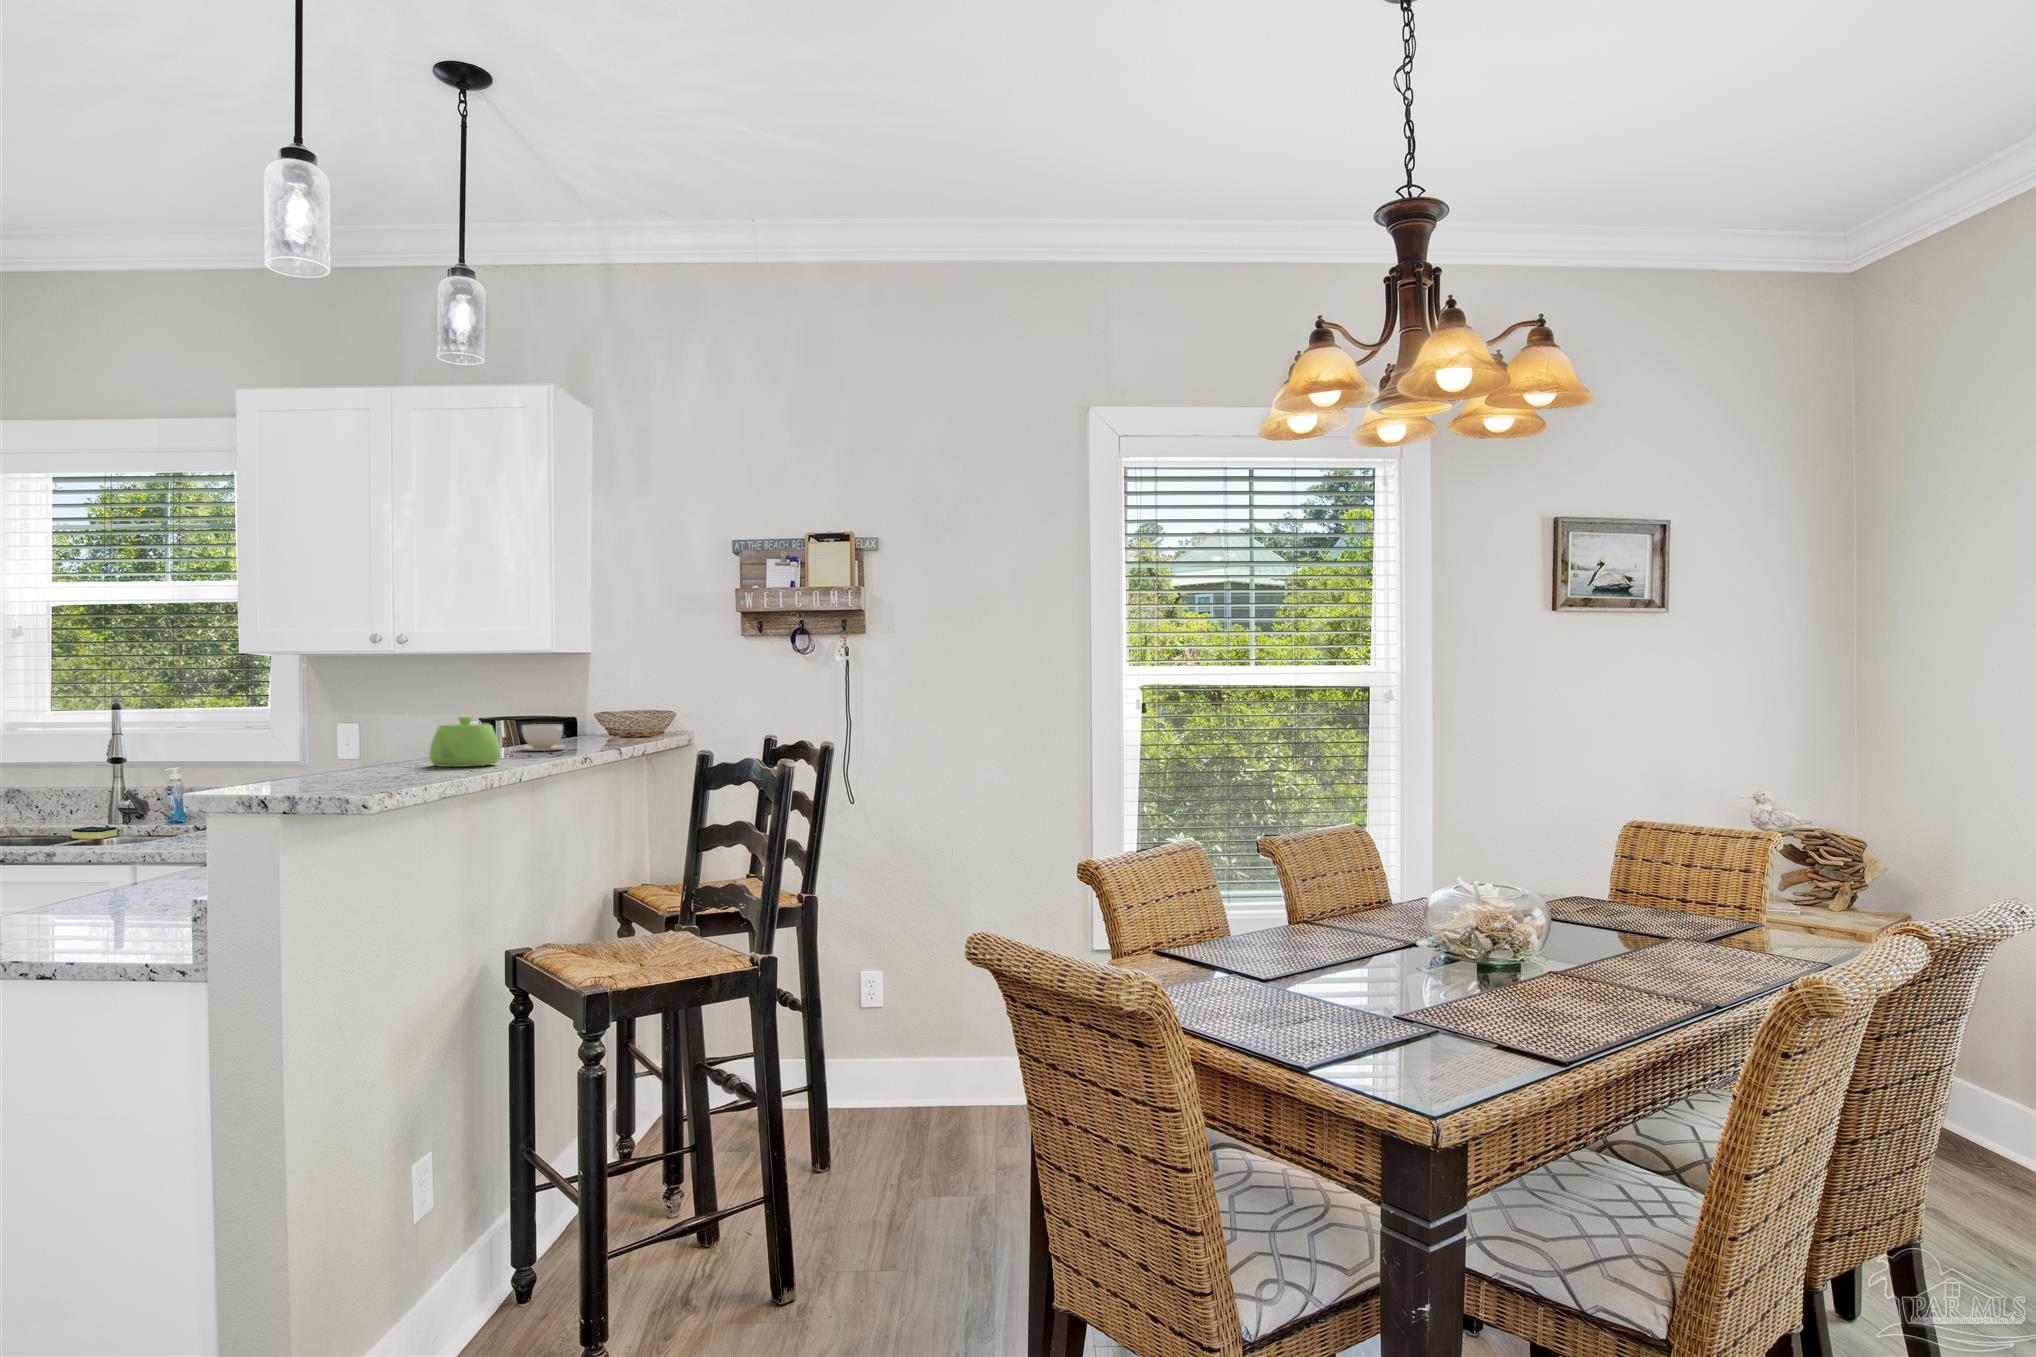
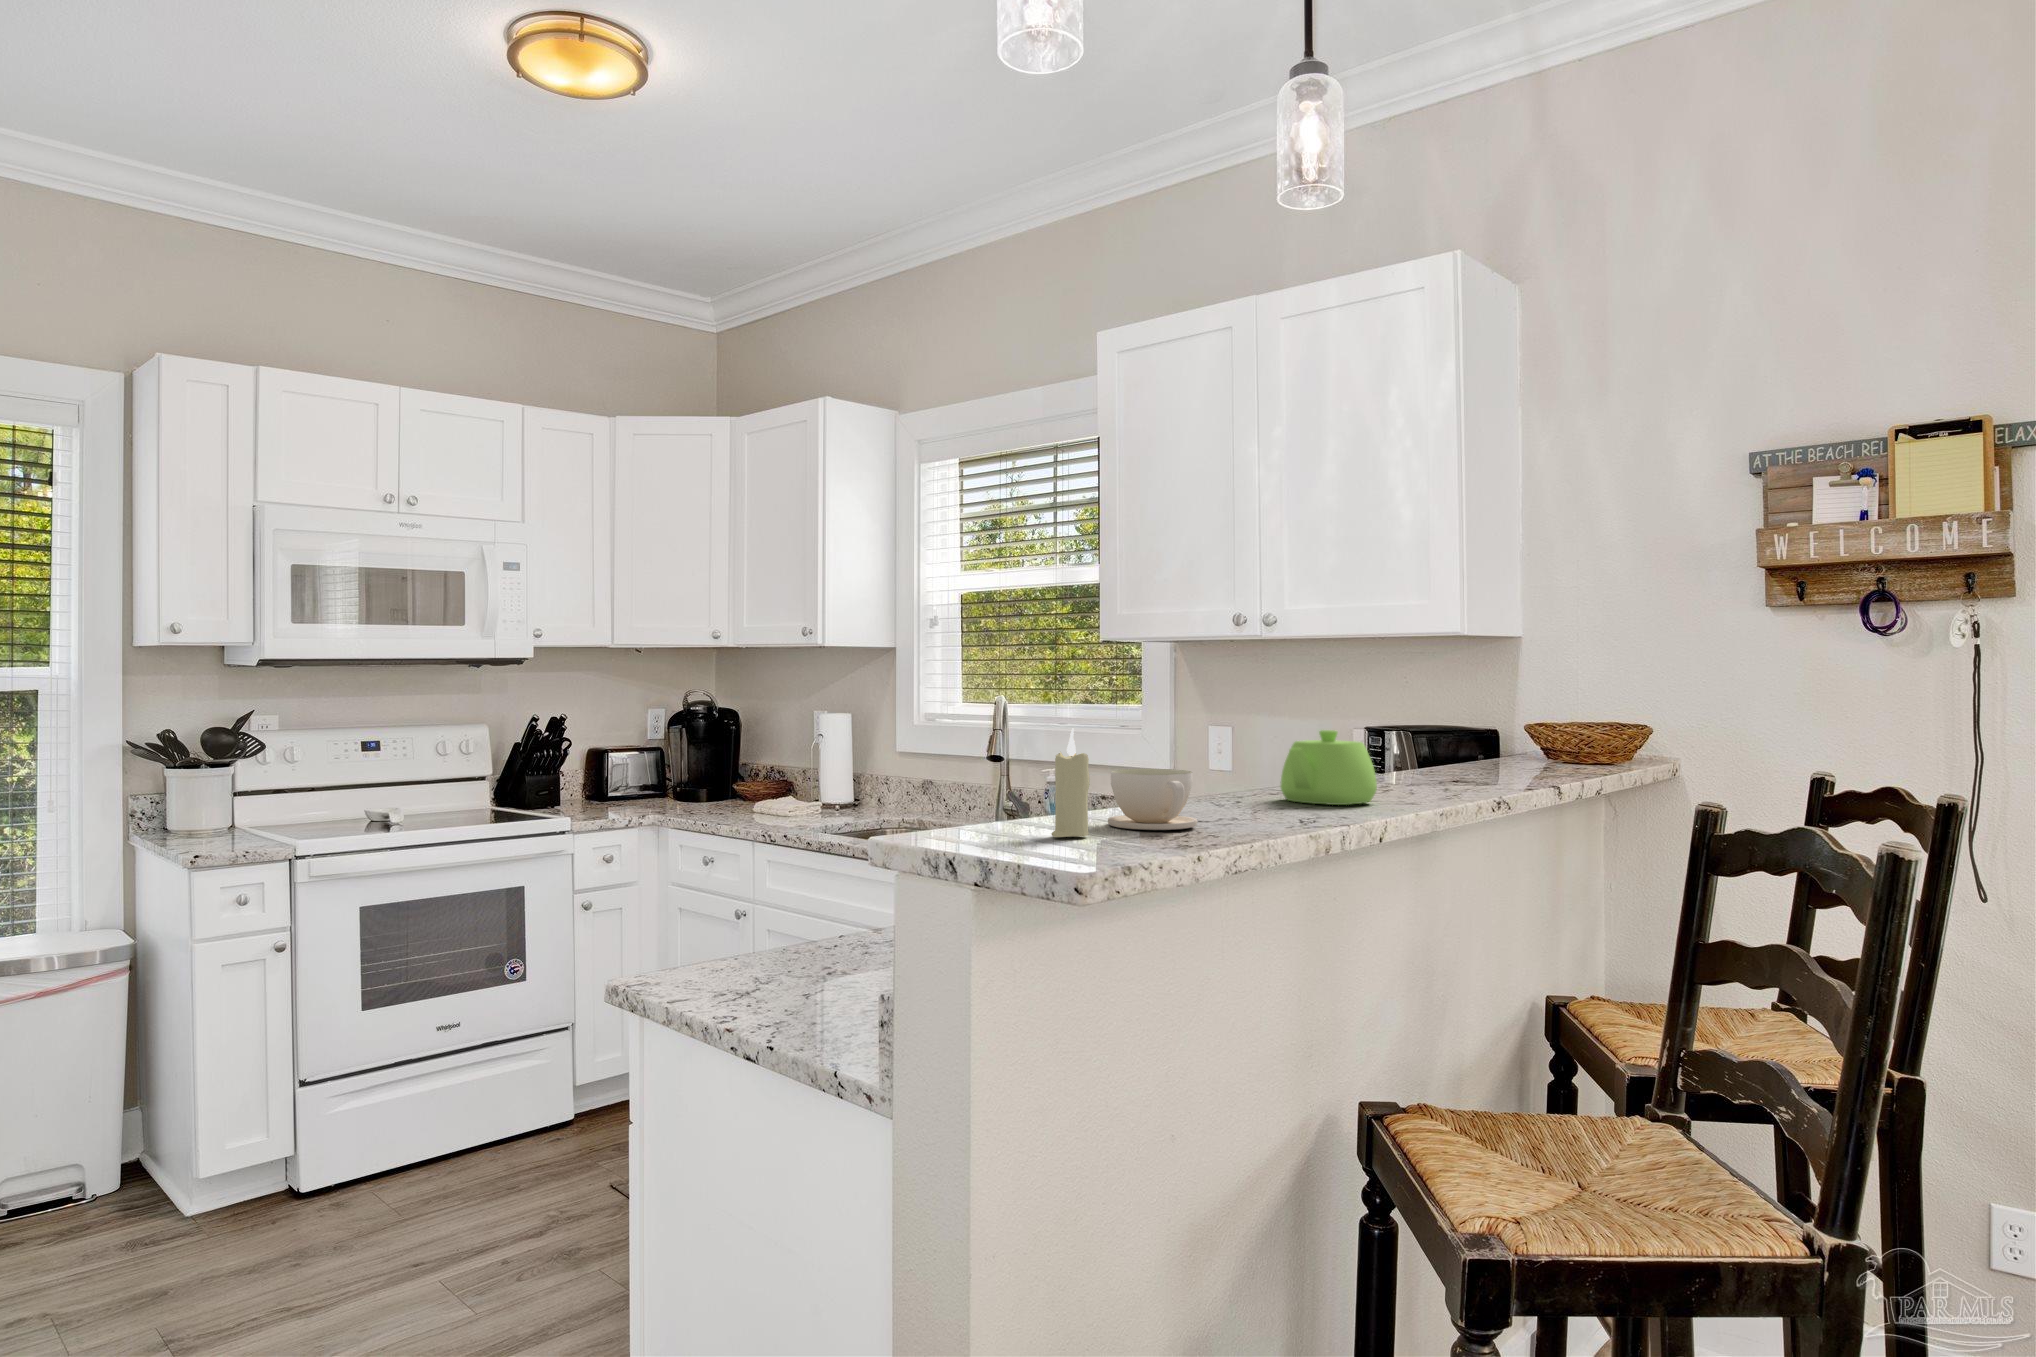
candle: none [269,717,300,793] -> present [1052,729,1090,837]
coffee cup: present [521,724,565,751] -> present [1108,769,1197,830]

